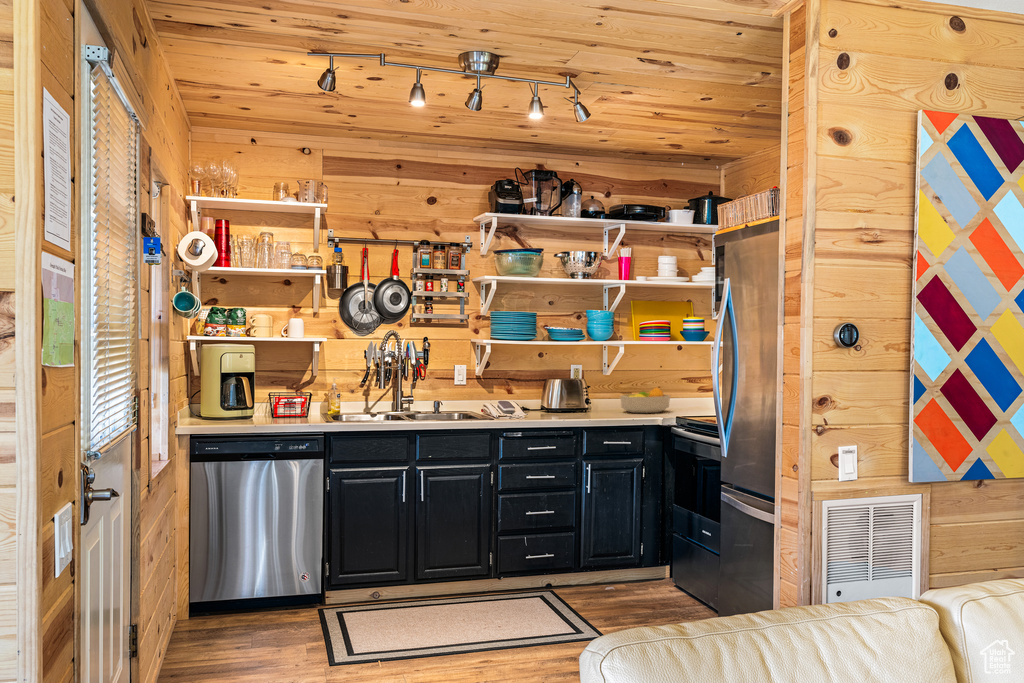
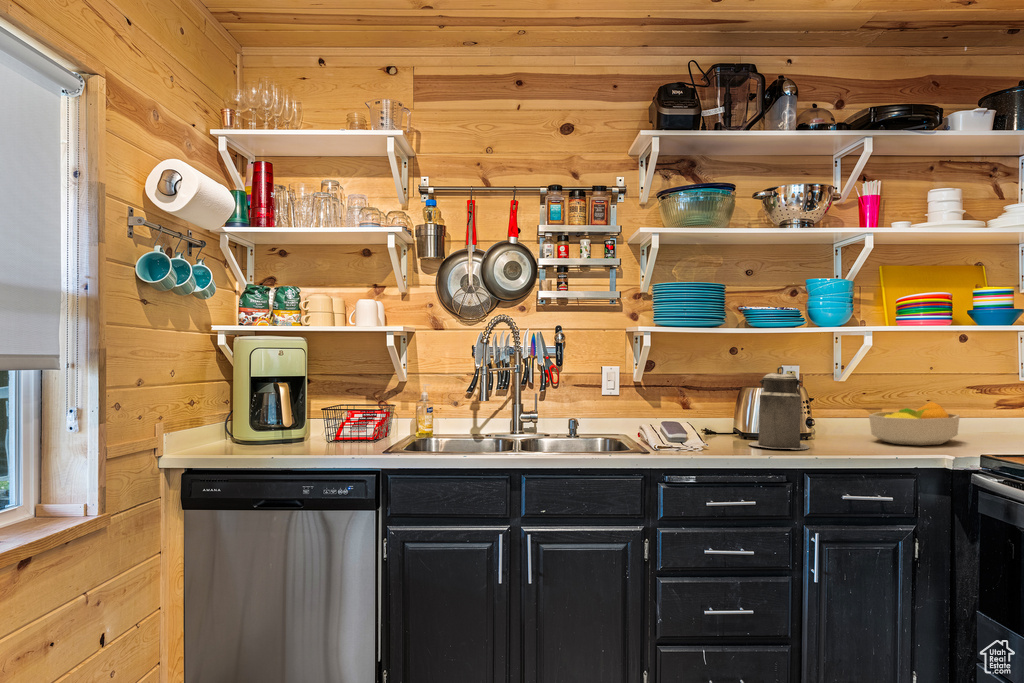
canister: none [550,366,585,416] -> present [749,367,809,450]

